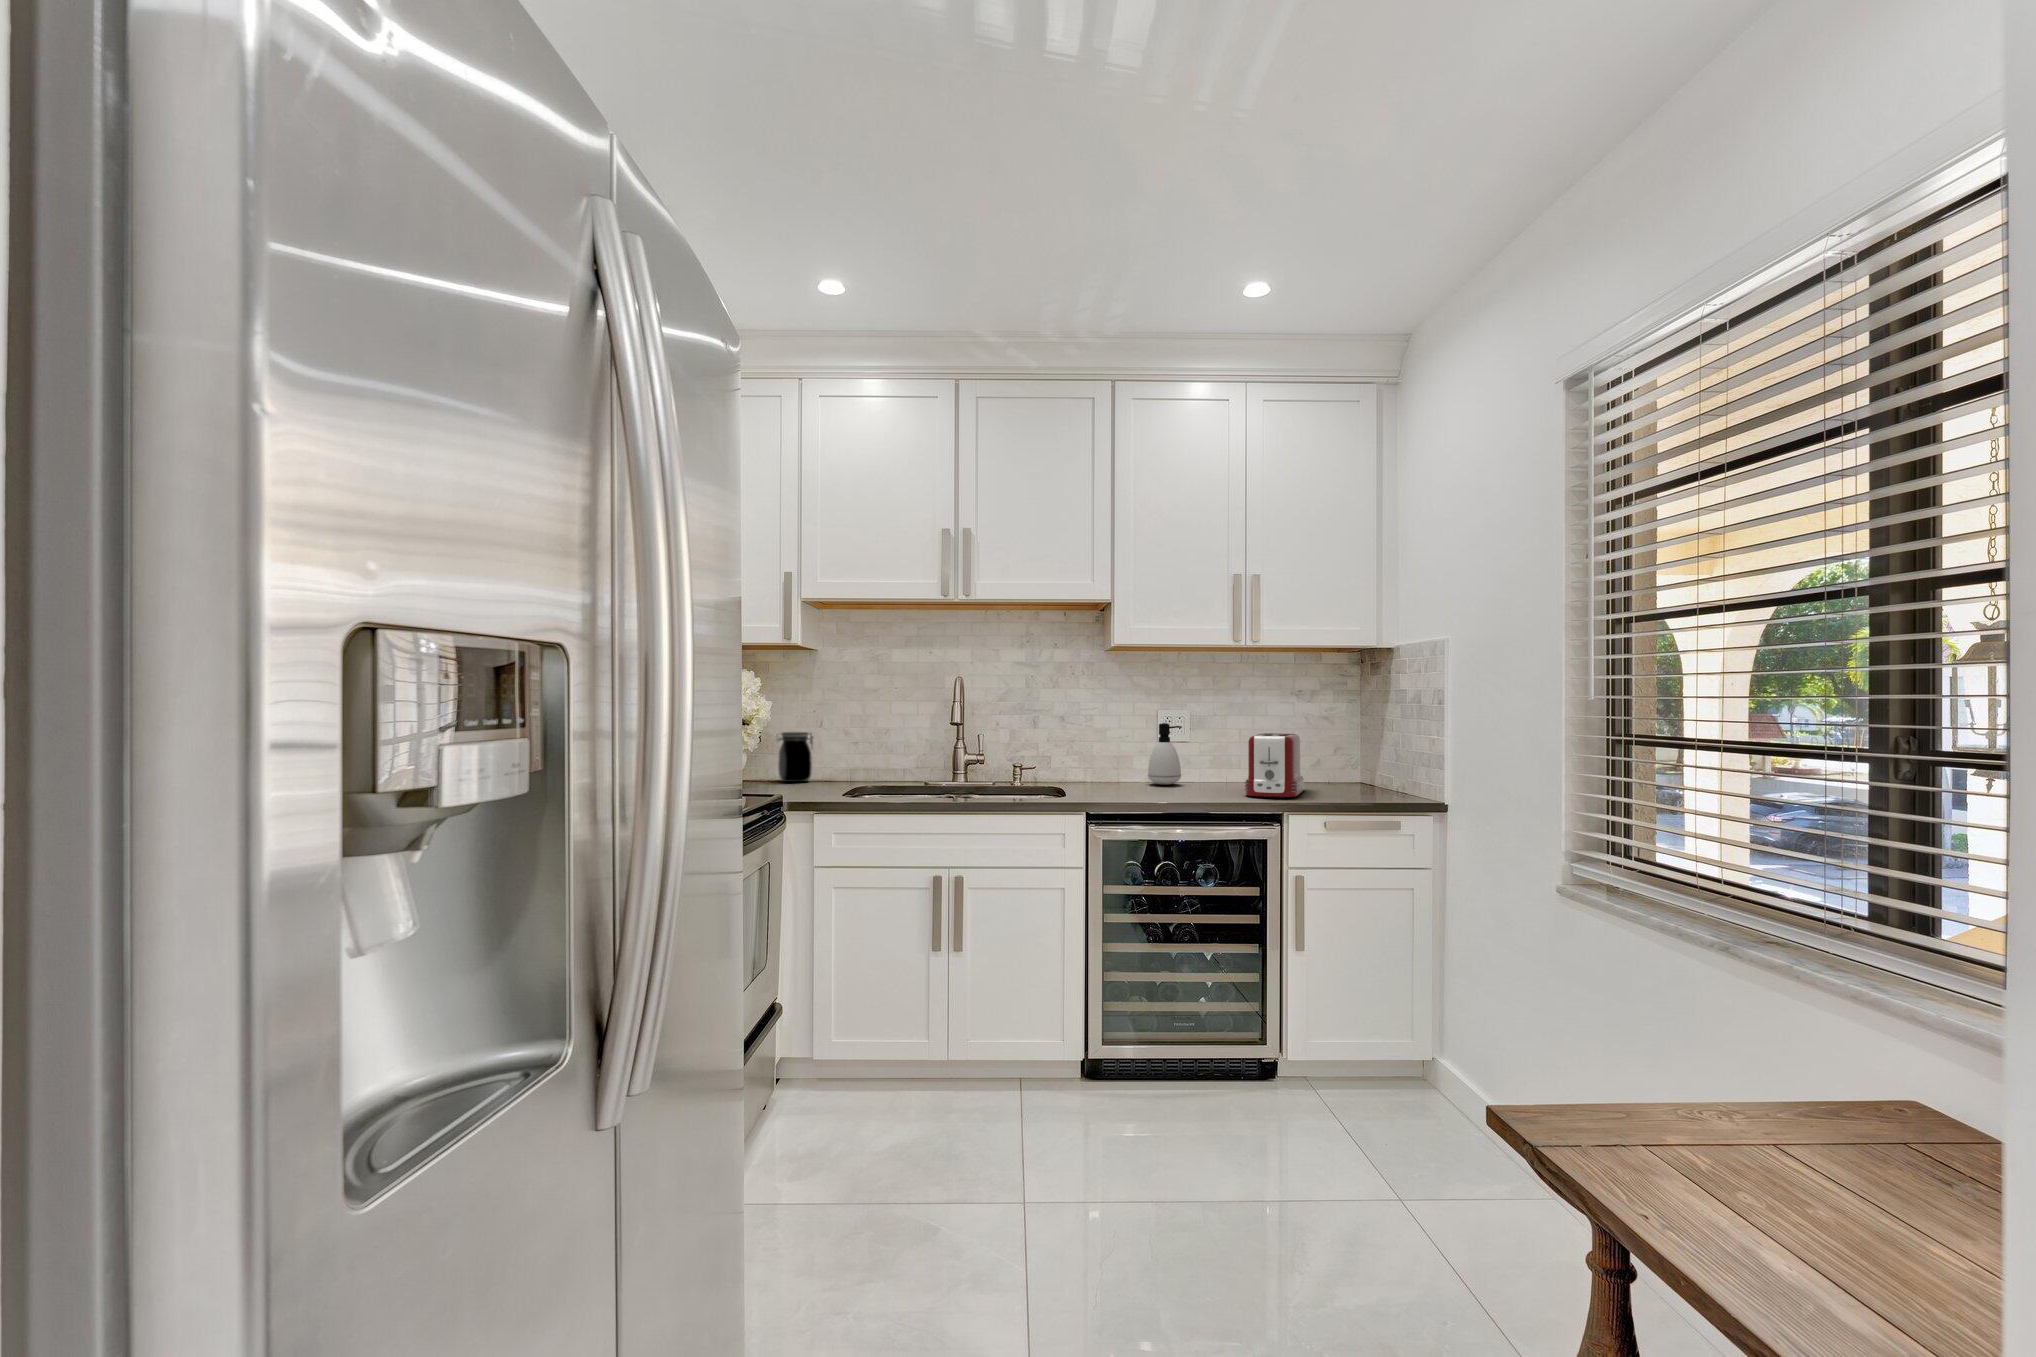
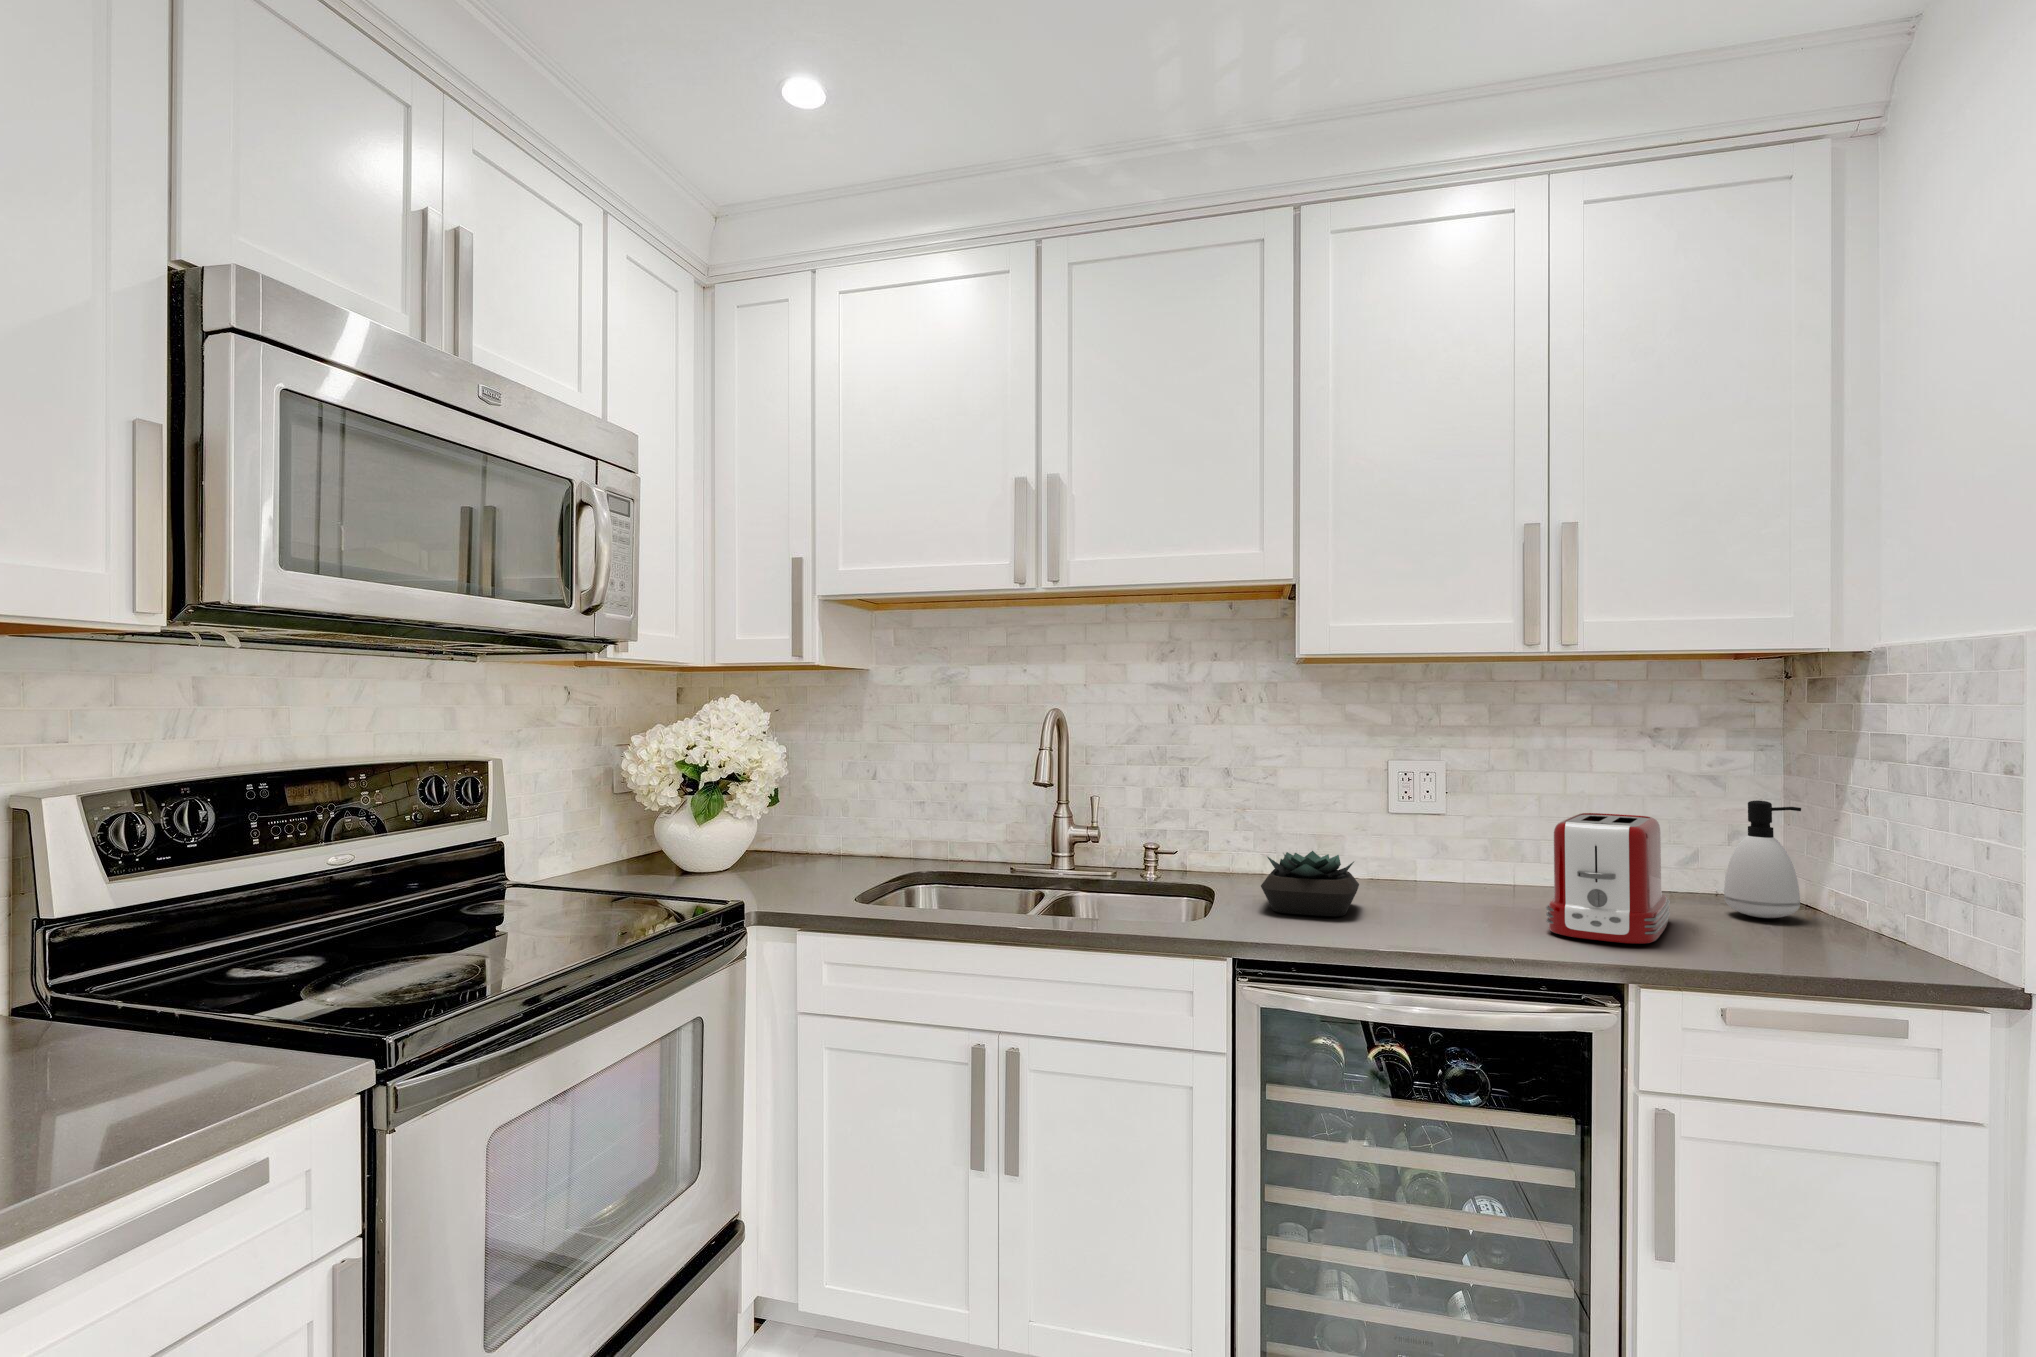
soap dispenser: present [1148,723,1182,785] -> present [1724,800,1801,918]
jar: present [777,732,813,782] -> none [806,785,859,861]
succulent plant: none [1092,759,1146,794] -> present [1261,851,1359,916]

